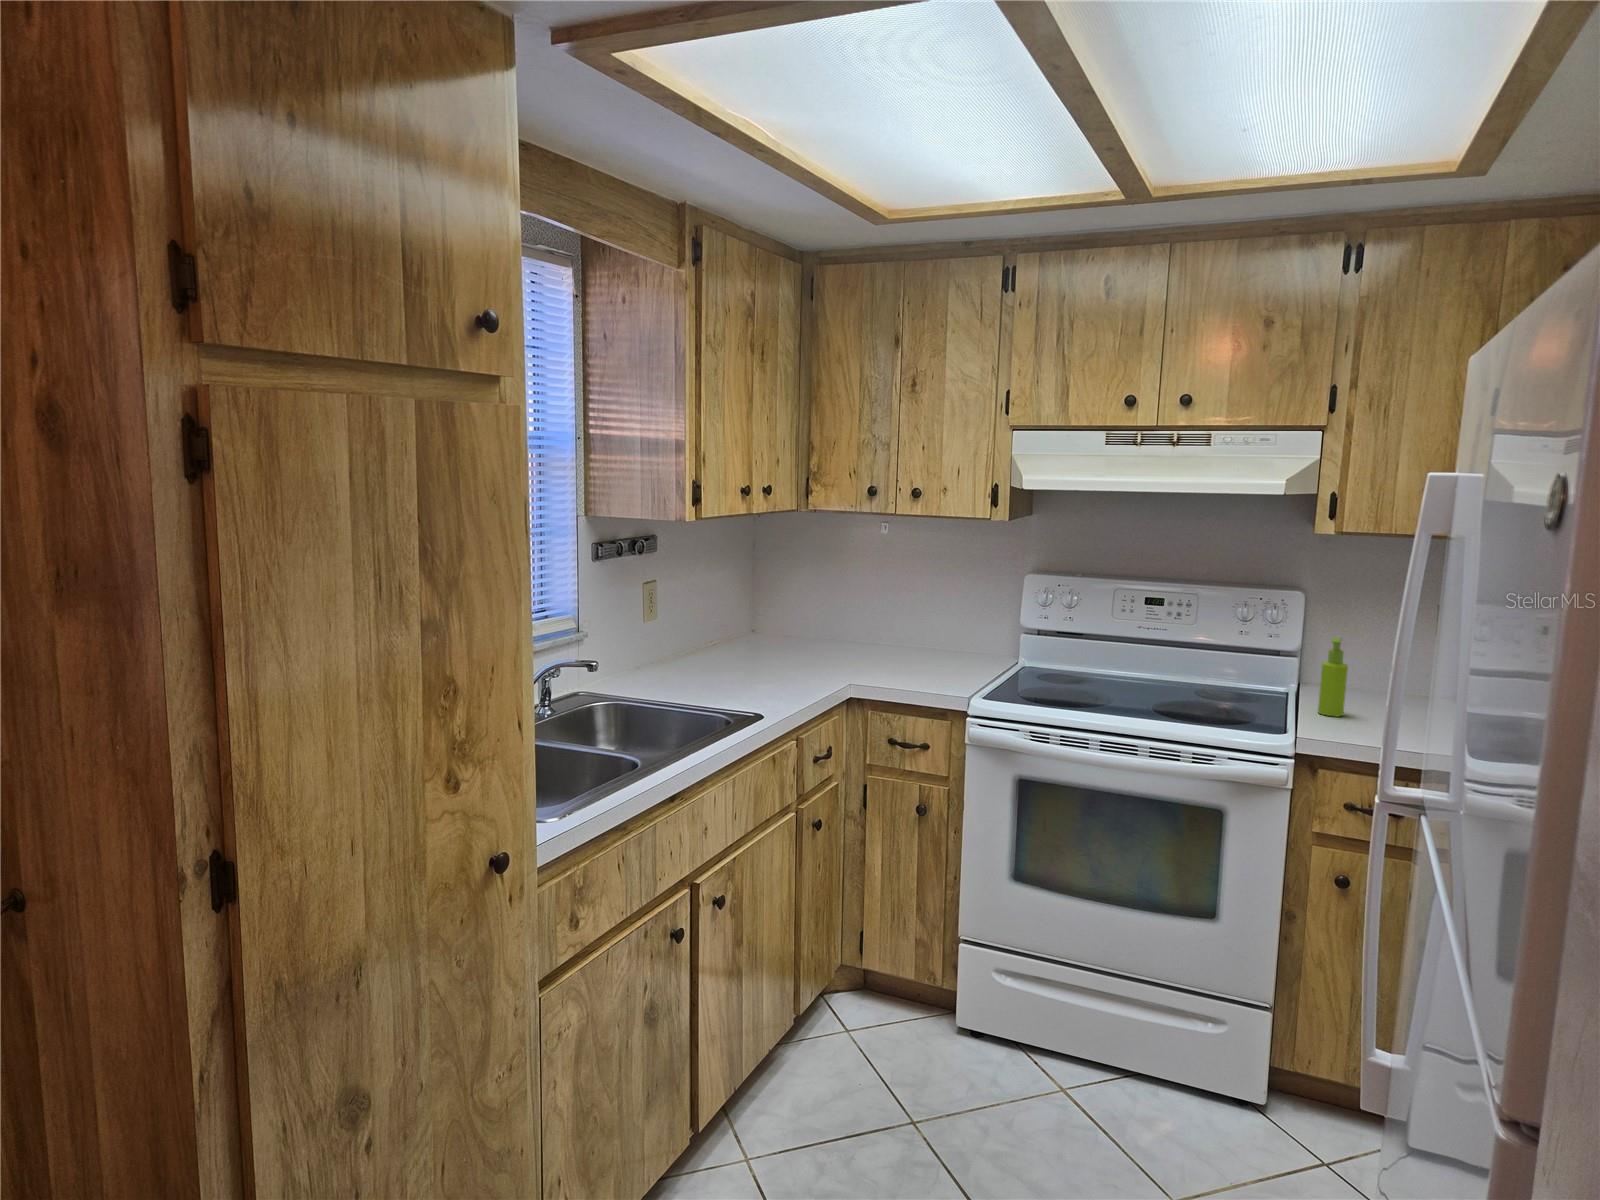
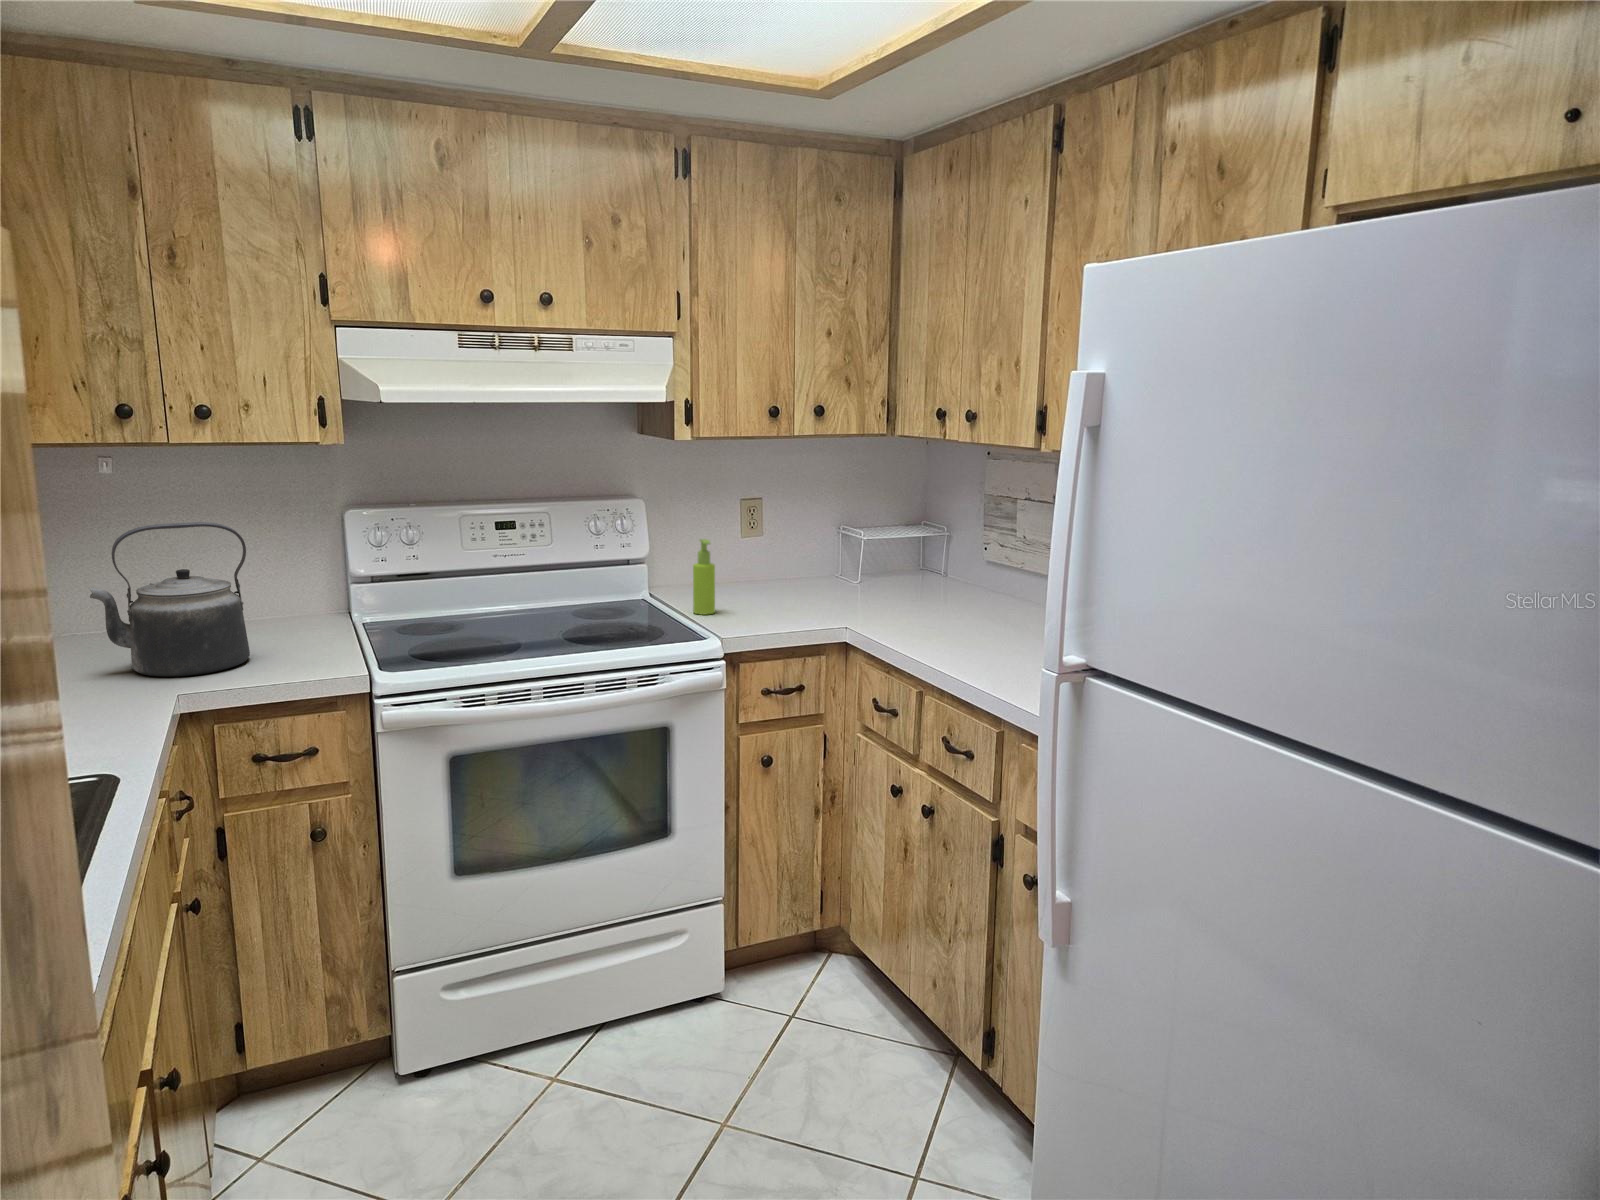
kettle: none [833,568,927,675] -> present [89,522,250,677]

